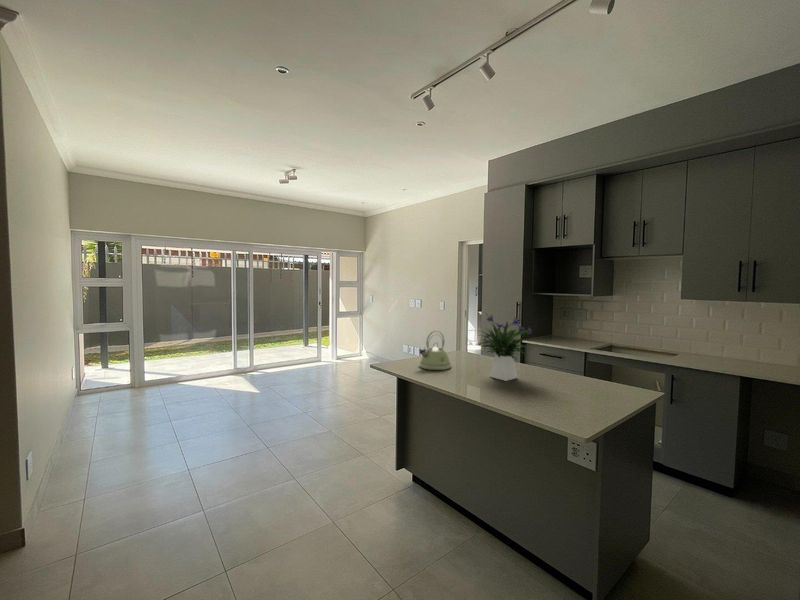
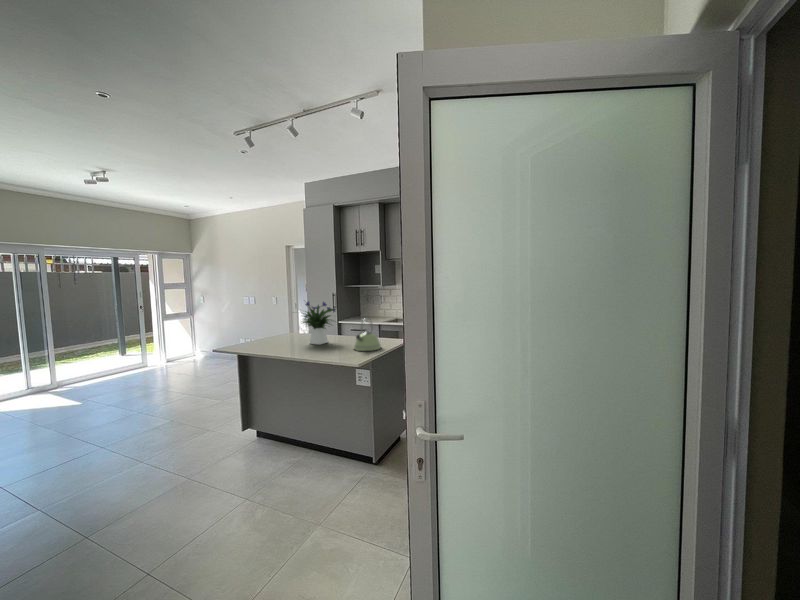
kettle: present [419,331,451,370] -> present [354,318,381,351]

